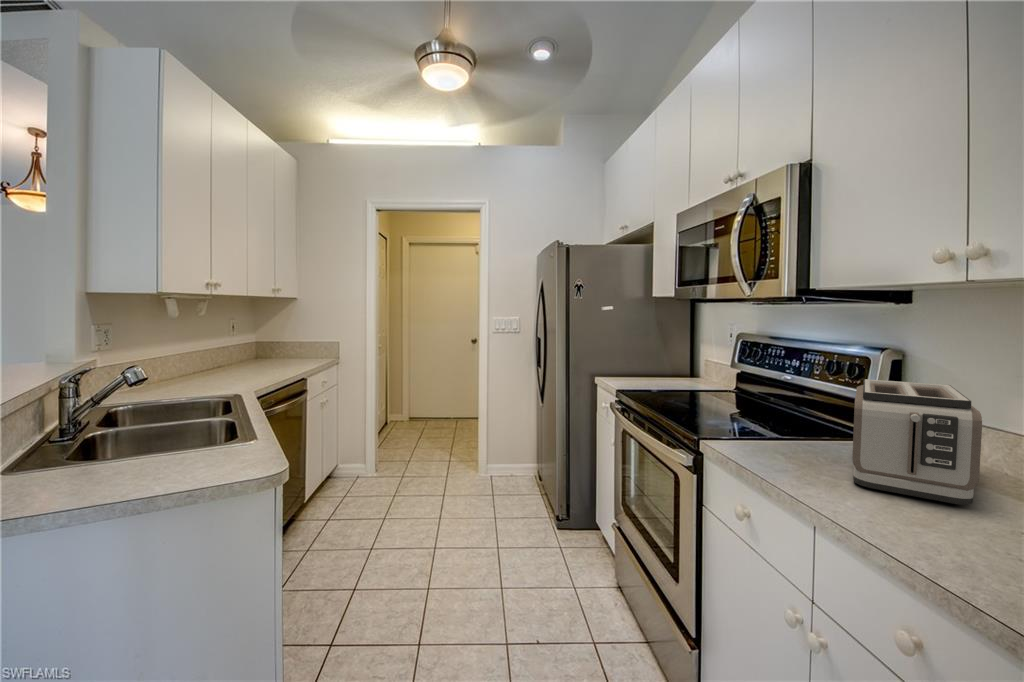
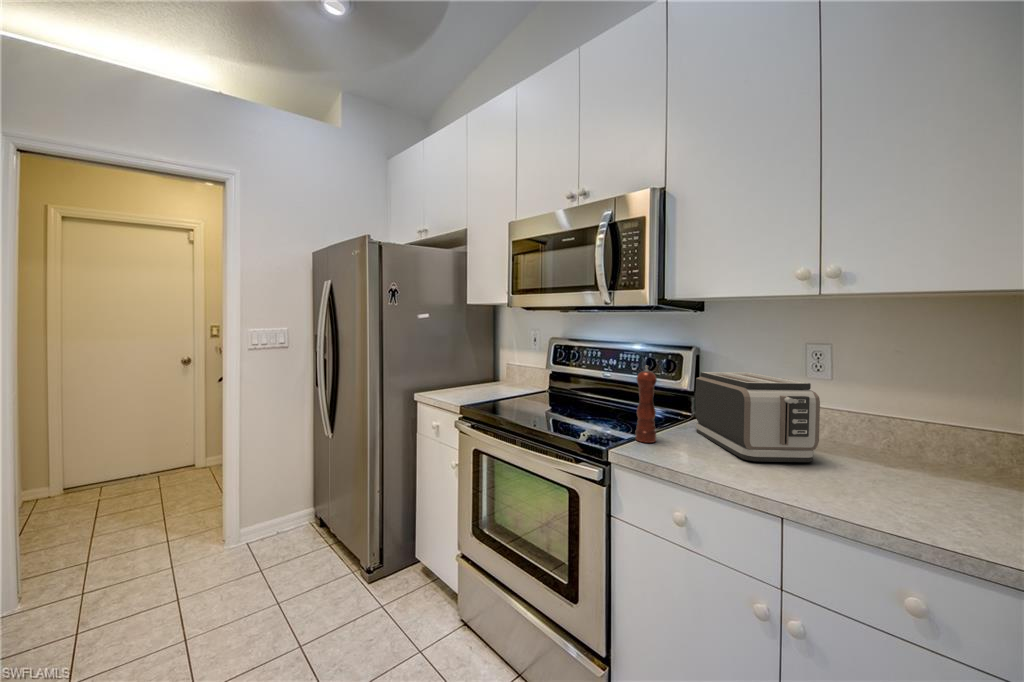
pepper mill: none [750,366,777,451] -> present [635,366,657,443]

